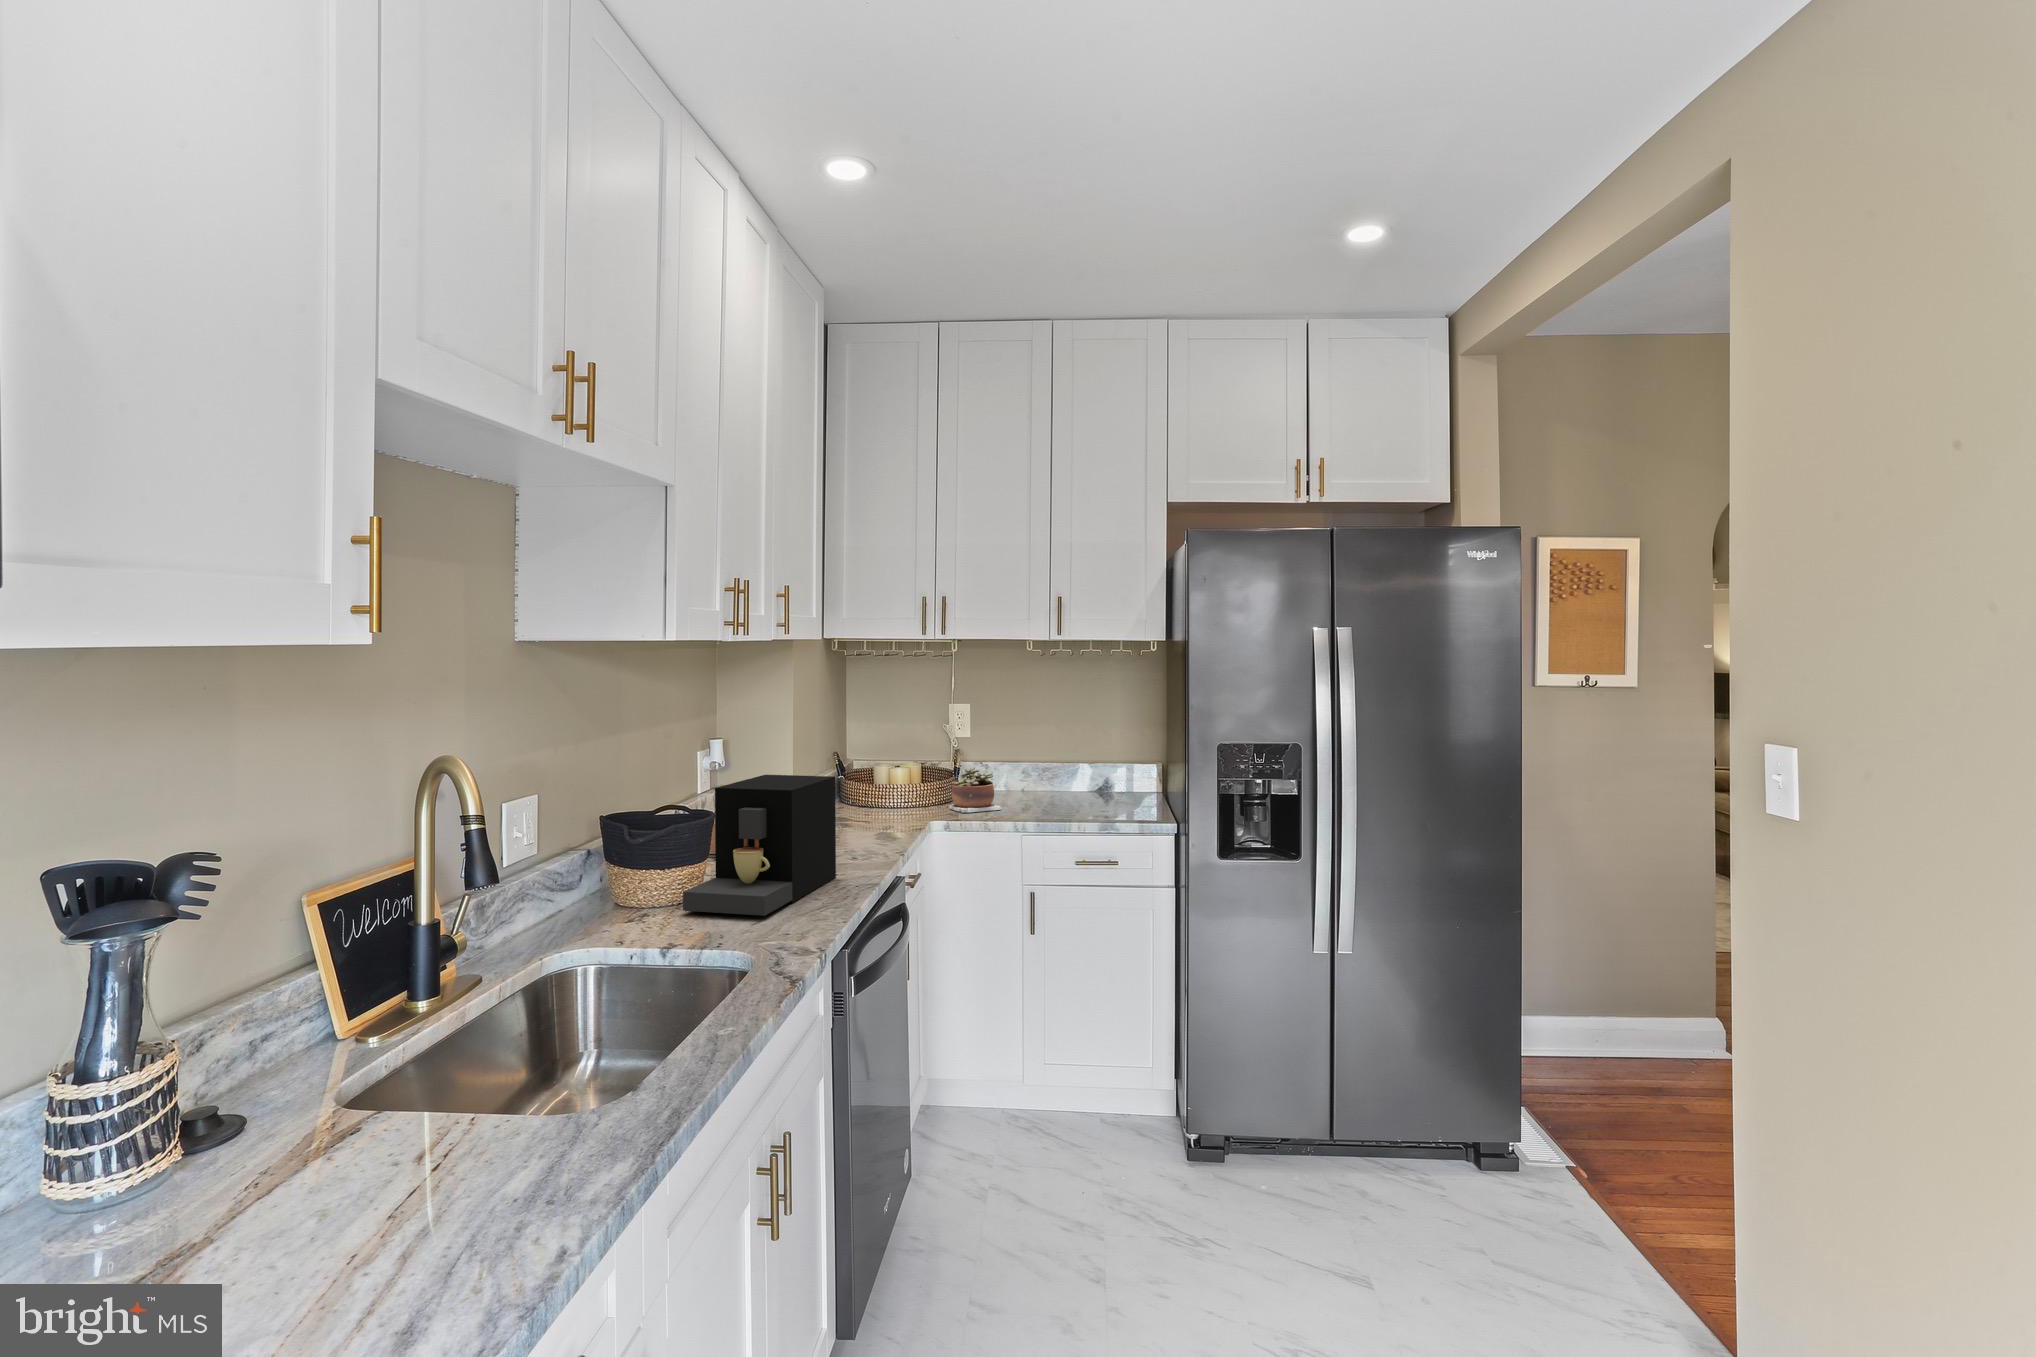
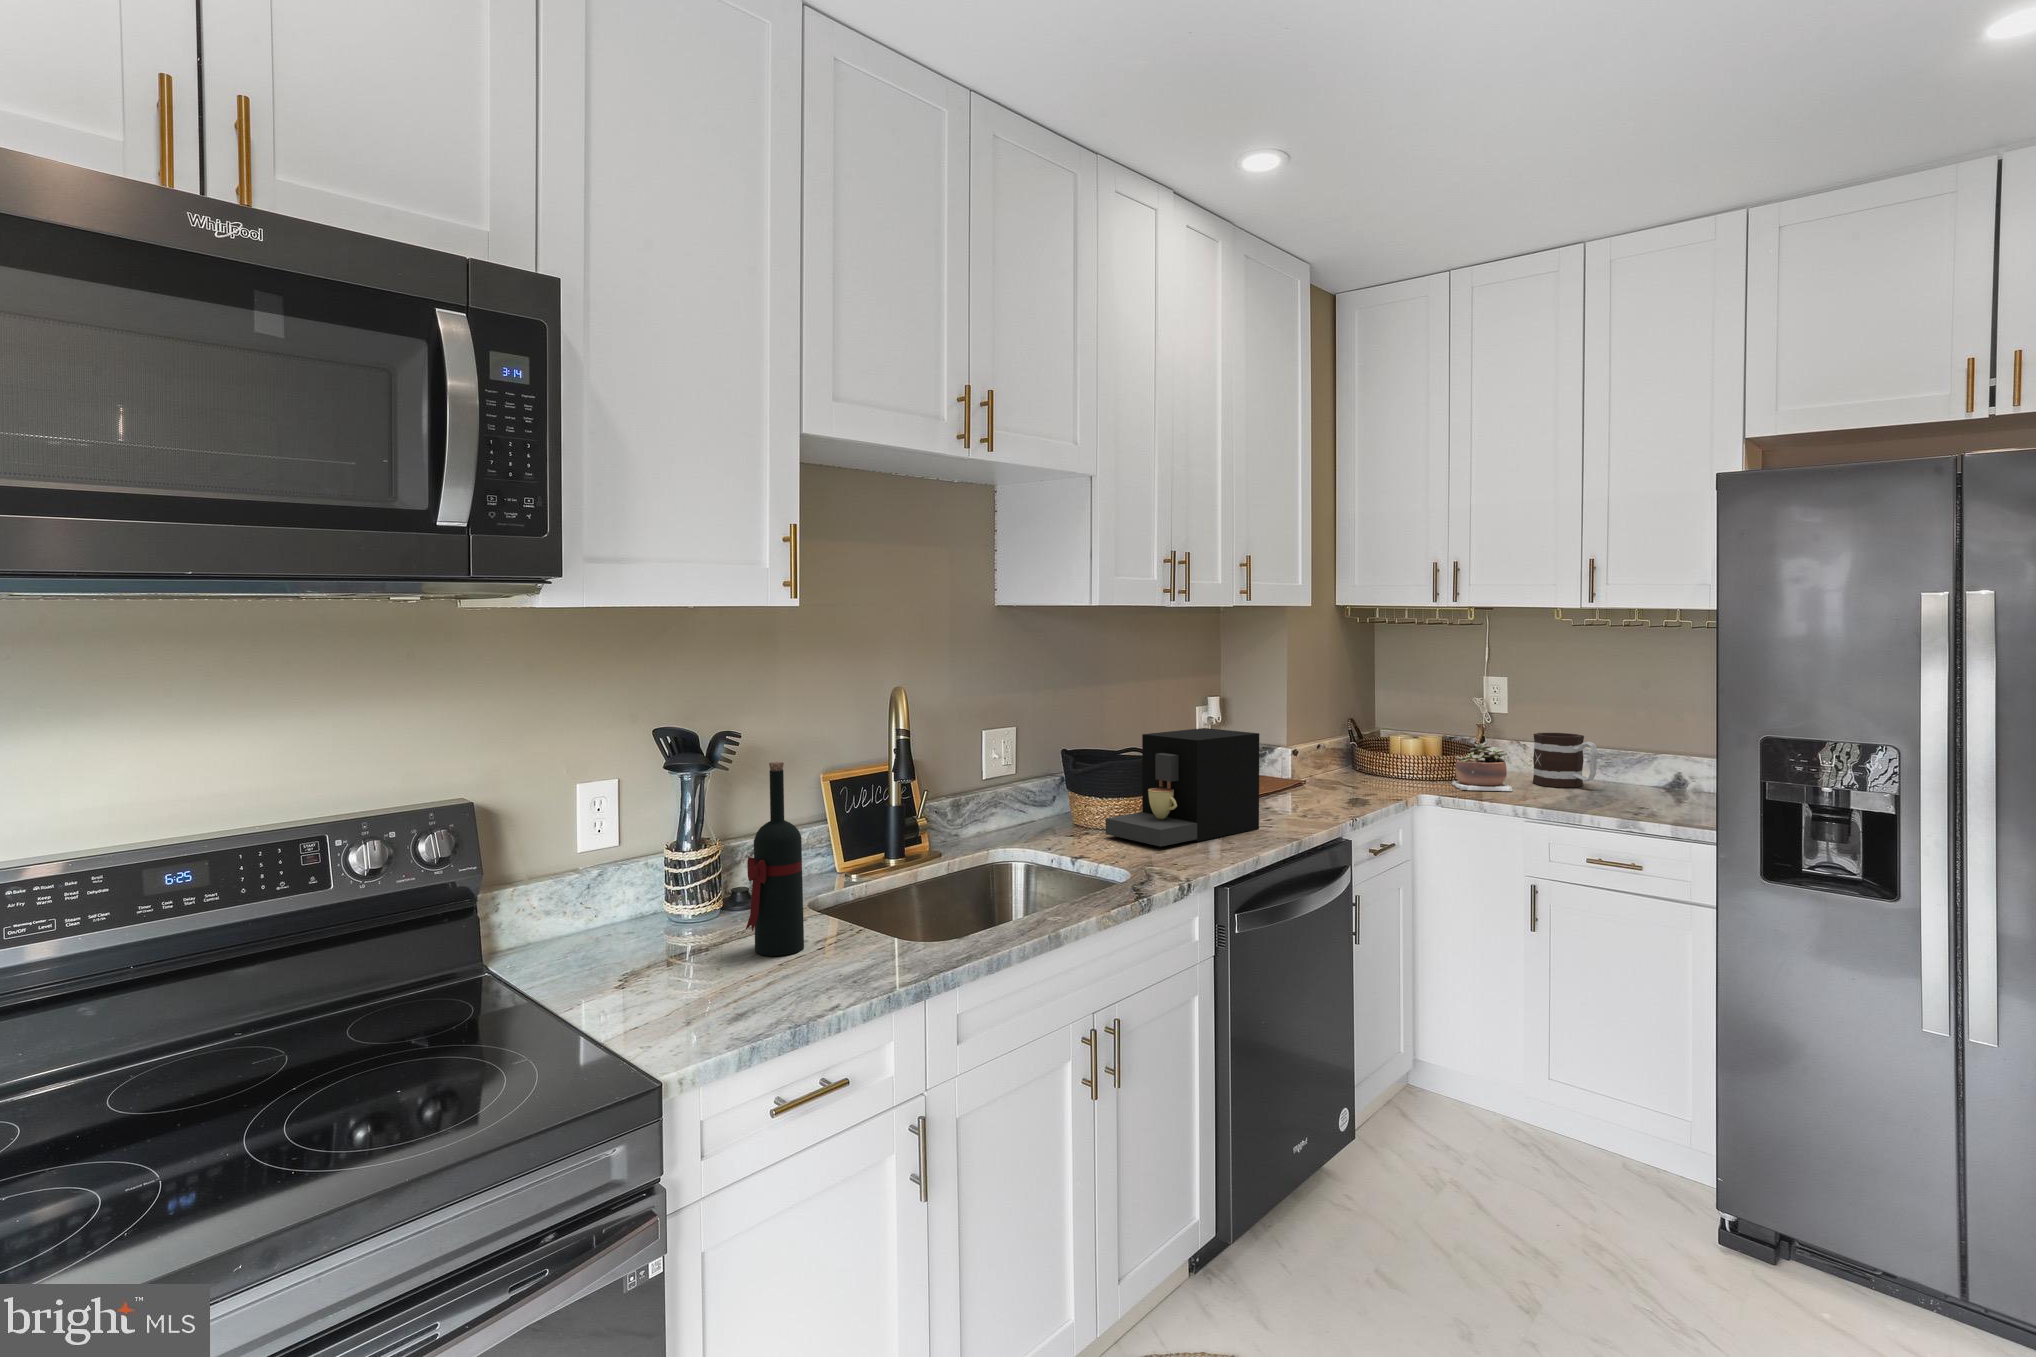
mug: none [1006,754,1059,802] -> present [1533,733,1598,787]
wine bottle: none [318,891,418,1216] -> present [746,762,804,956]

